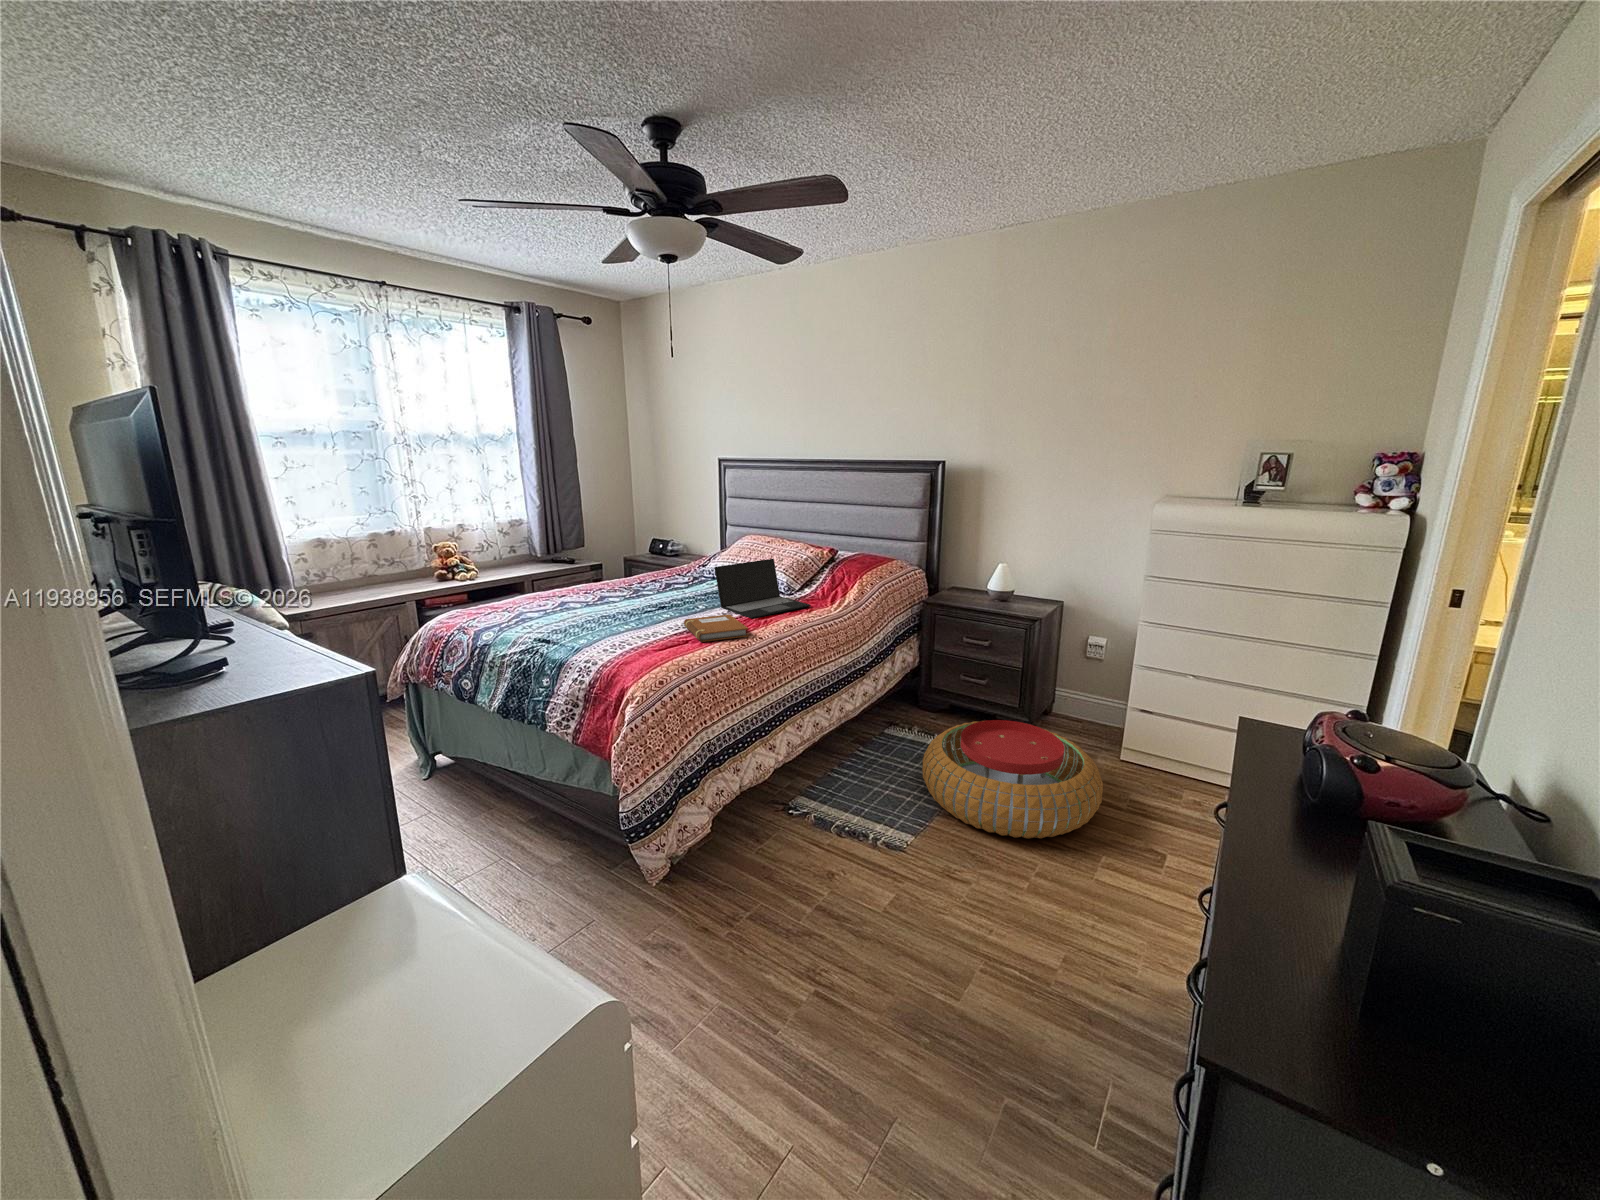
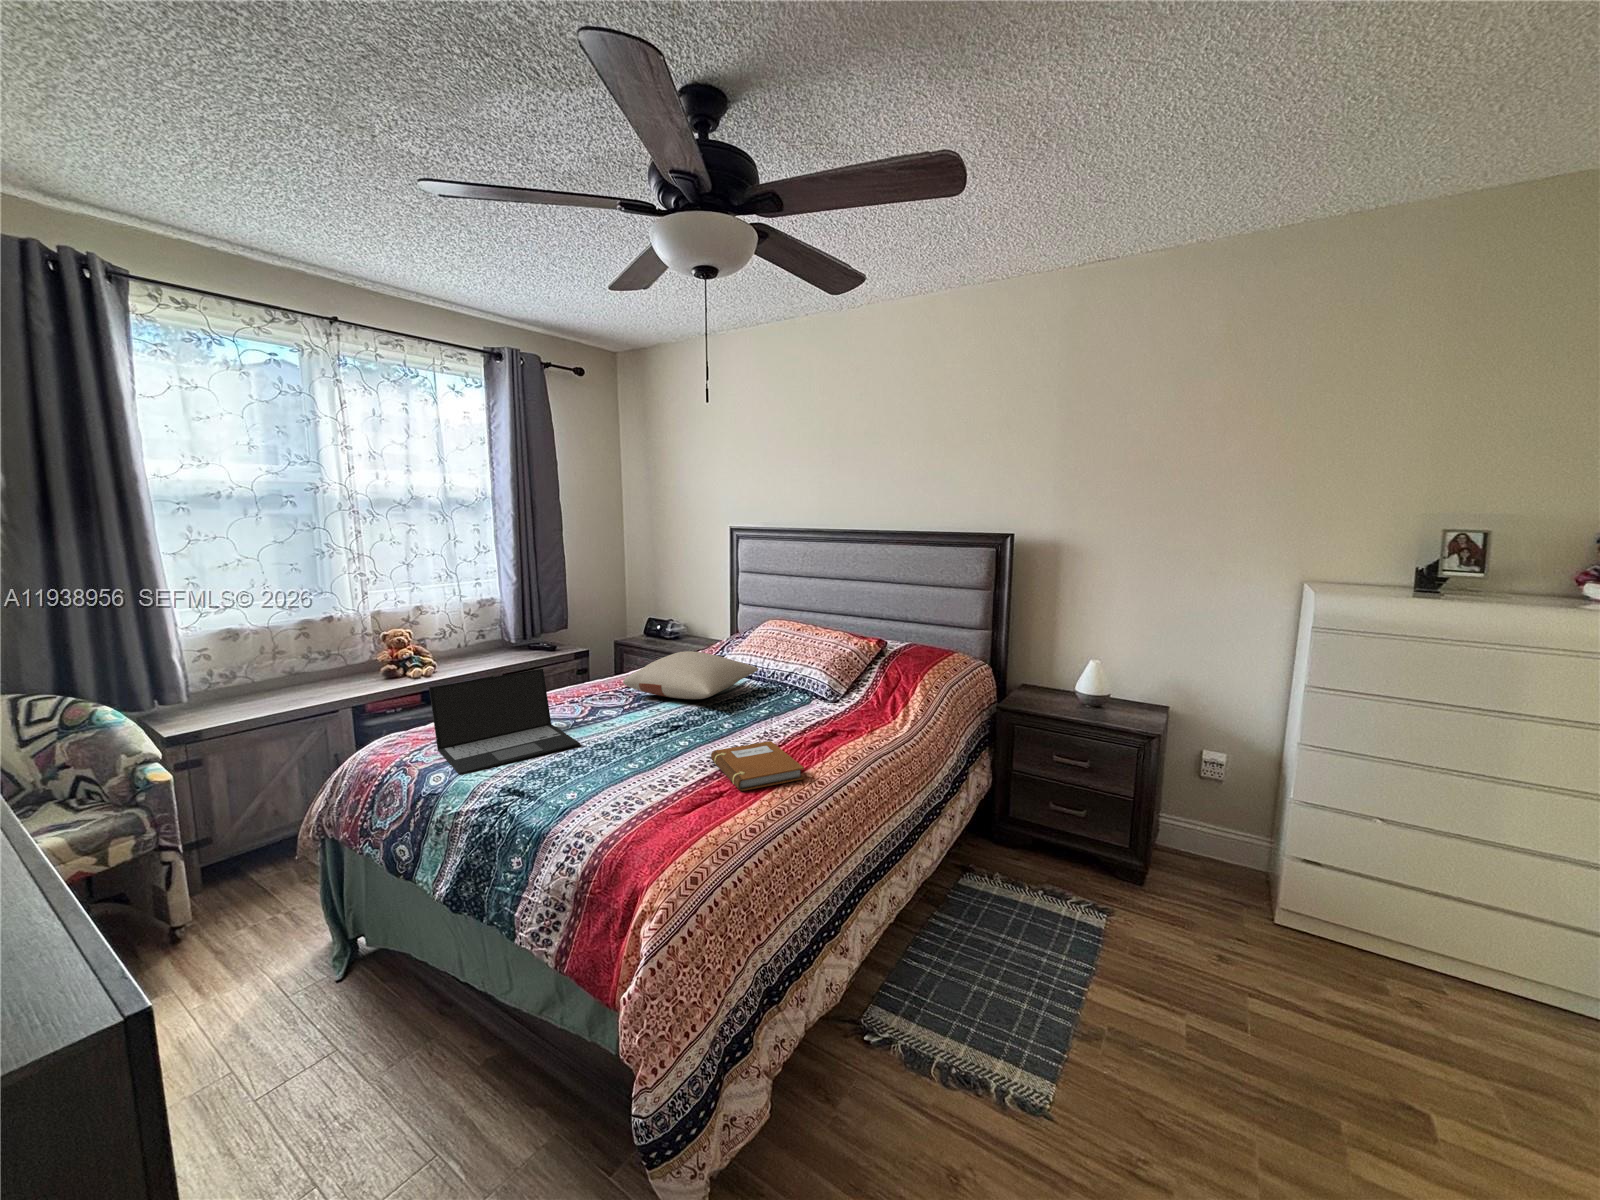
pillow: none [624,556,732,591] -> present [623,651,758,699]
laptop: present [714,559,811,618] -> present [429,669,580,775]
pouf: present [922,720,1103,839] -> none [1037,879,1316,1089]

